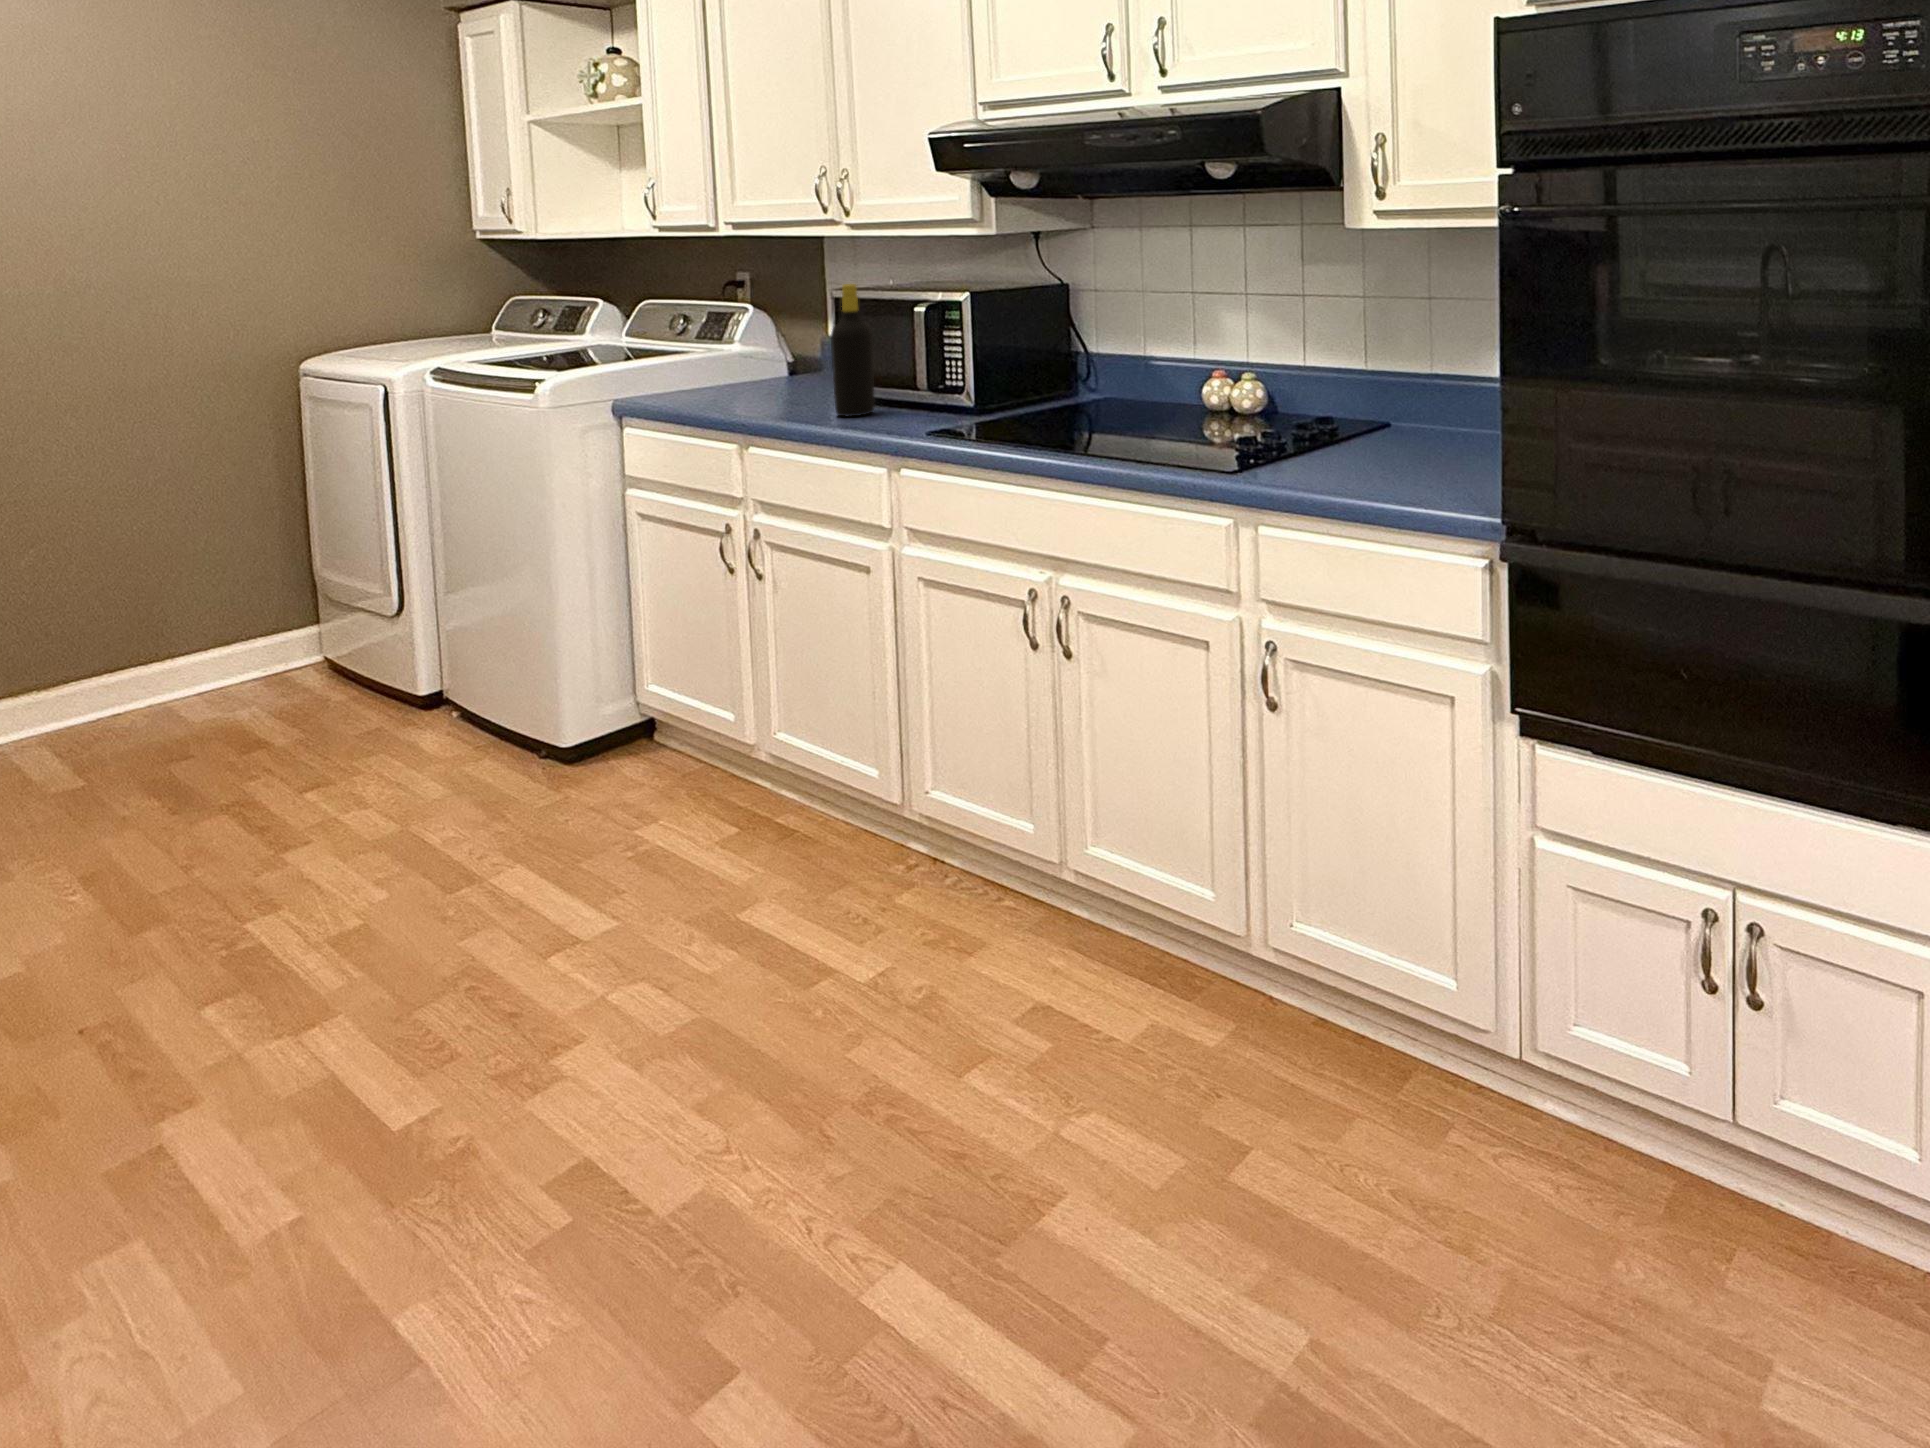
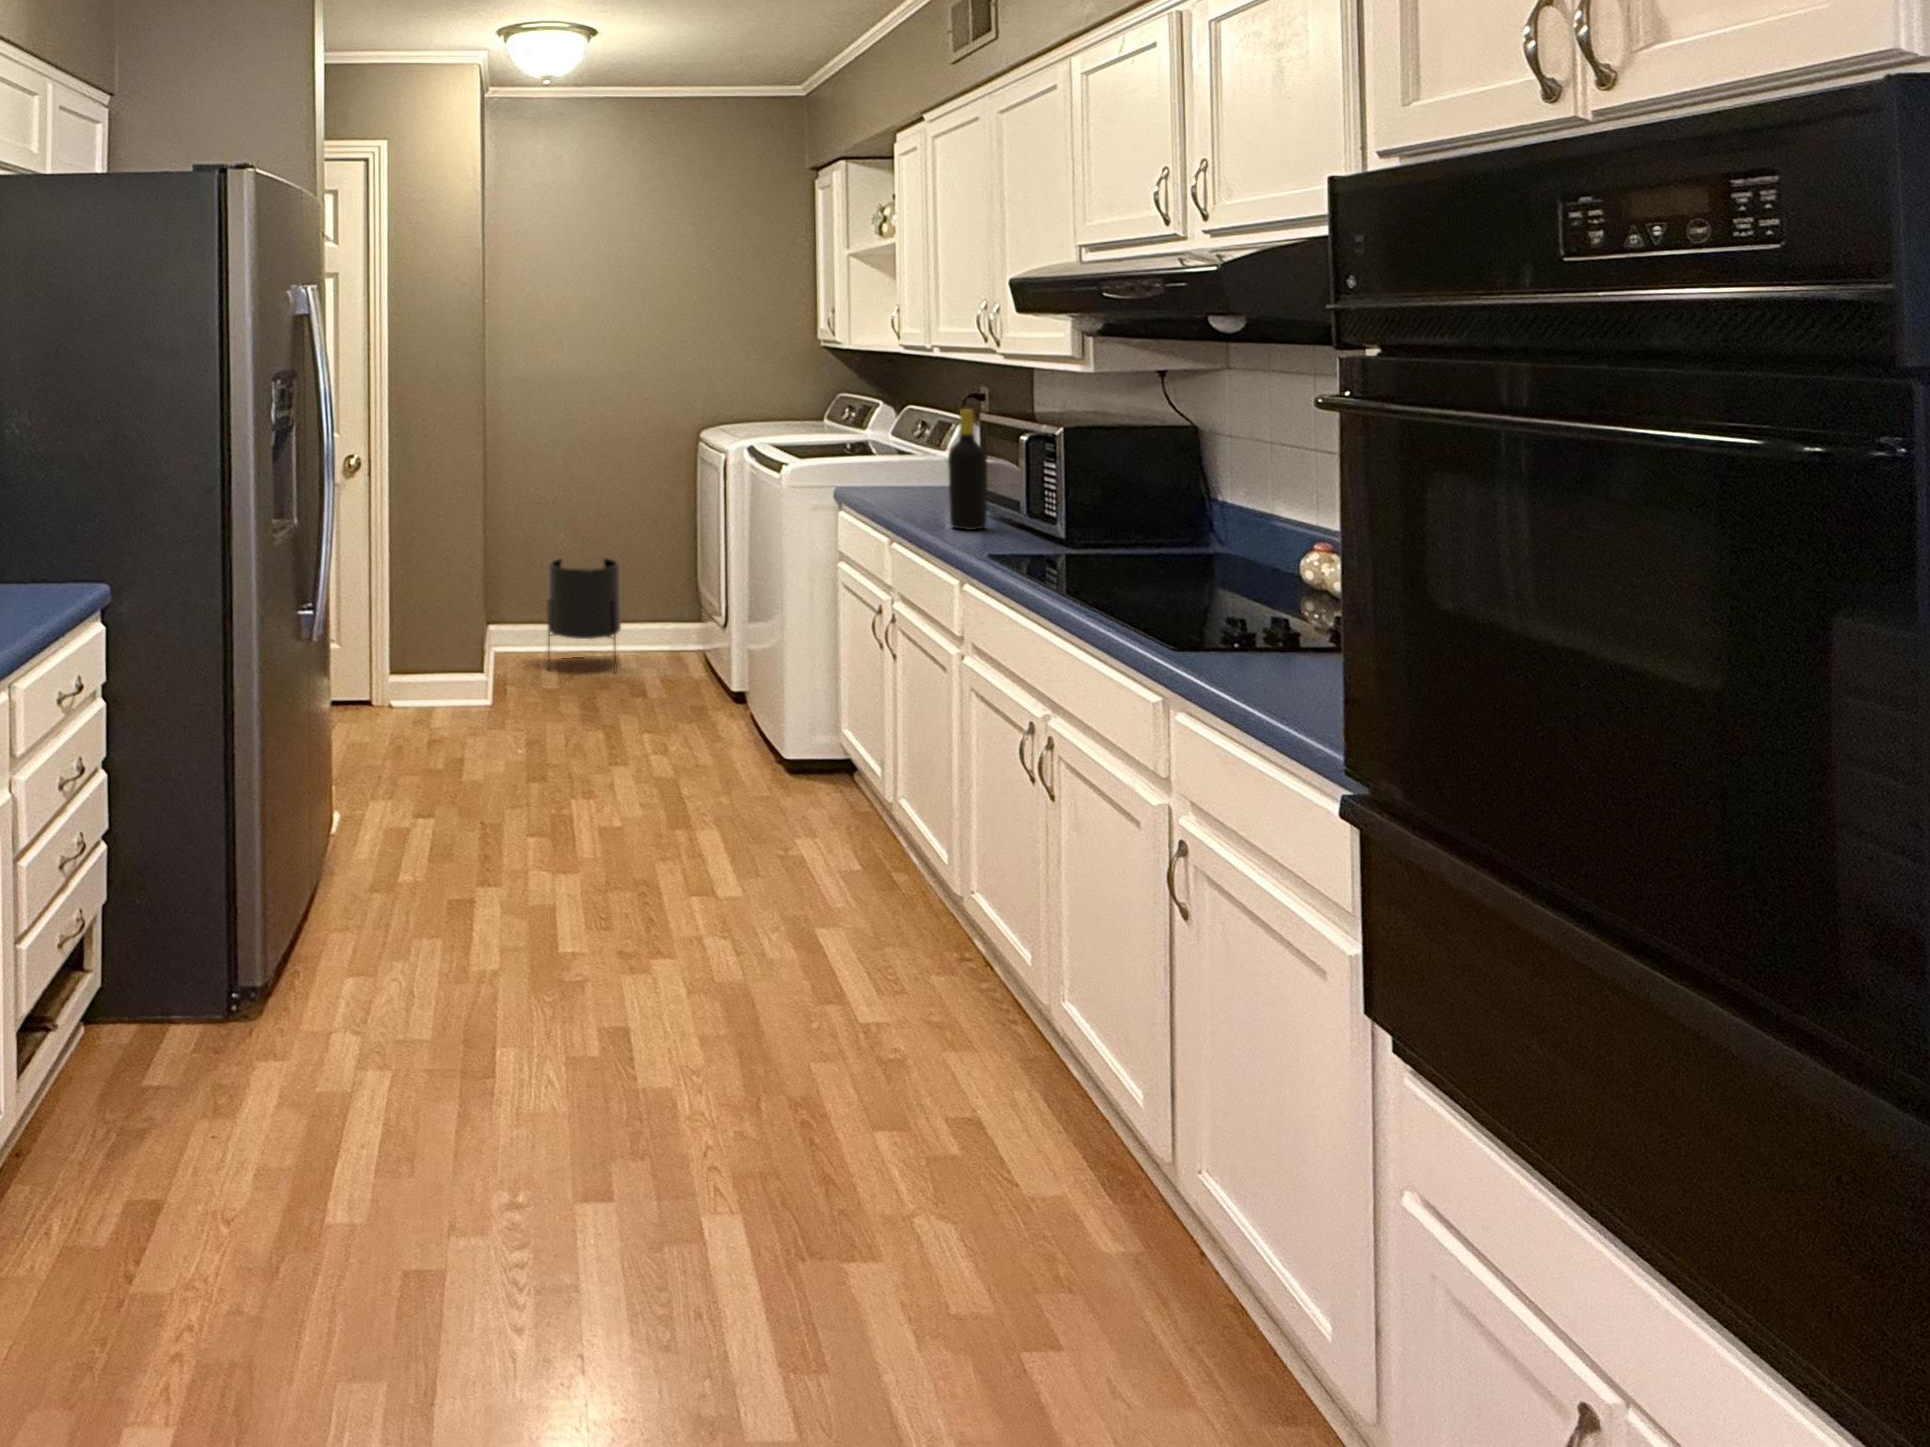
planter: none [32,562,194,756] -> present [548,558,621,641]

